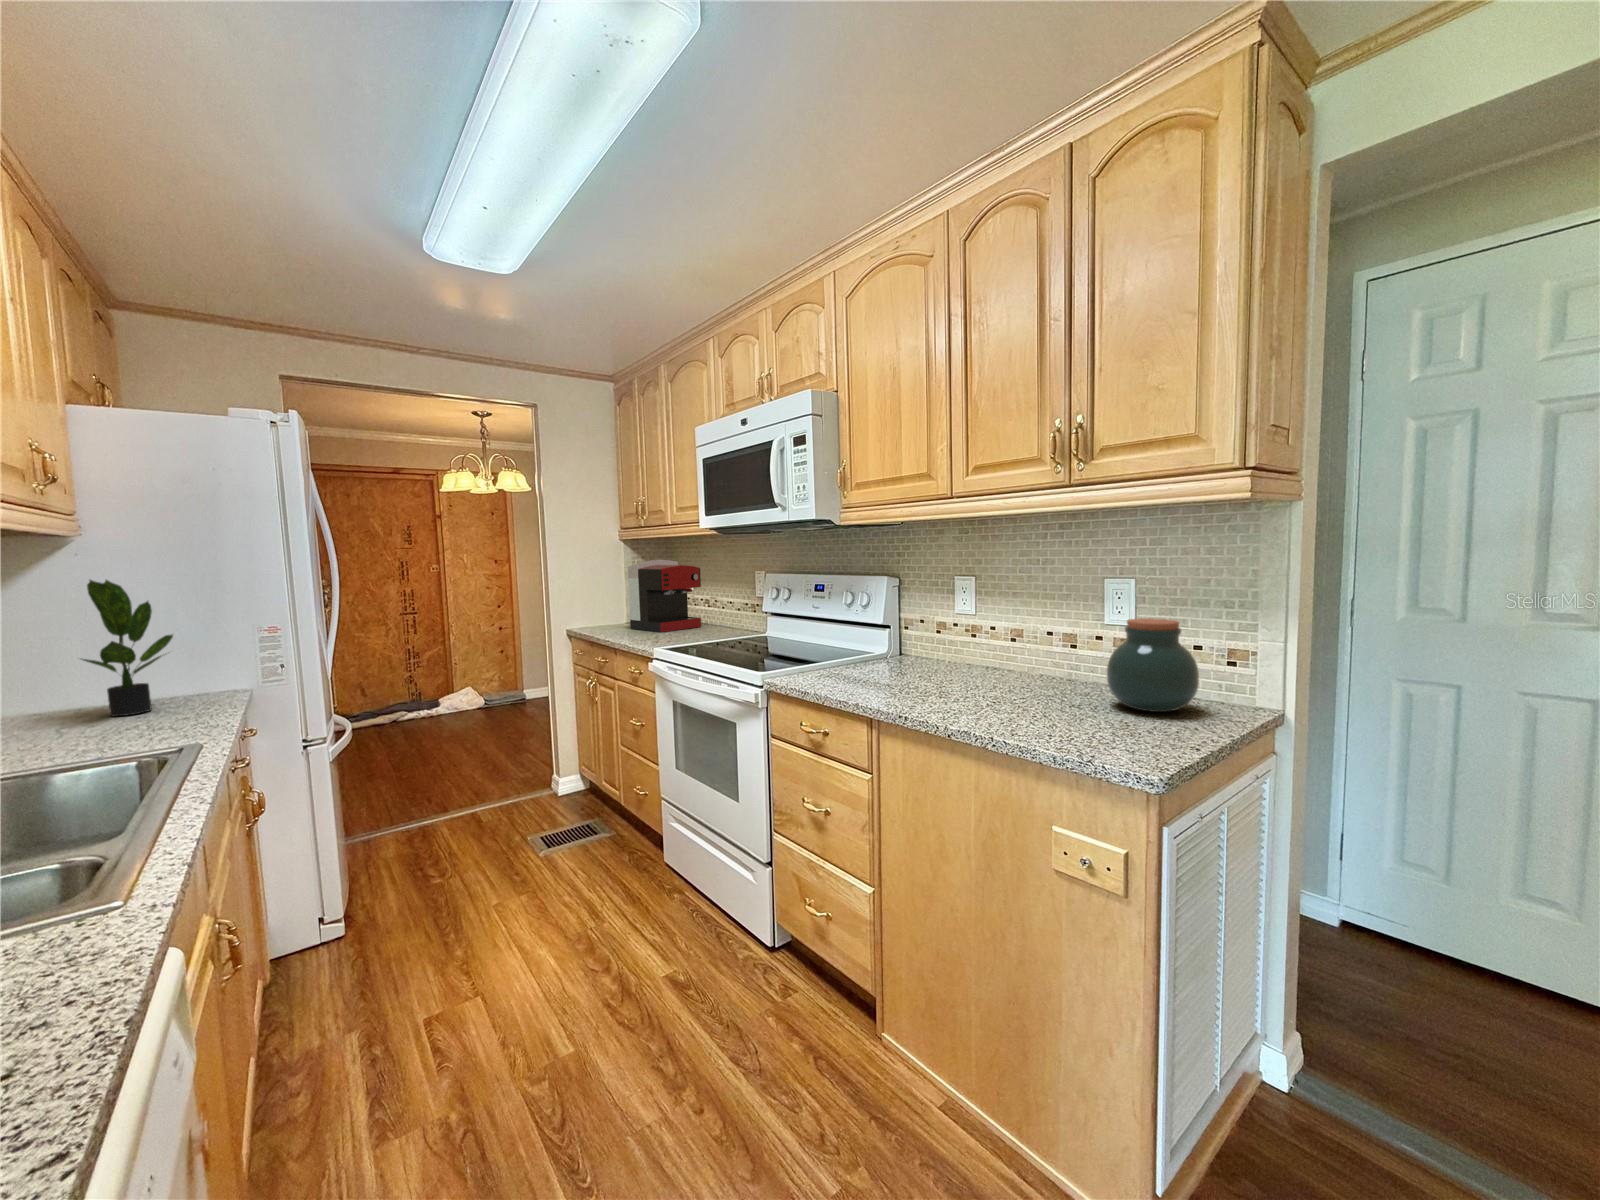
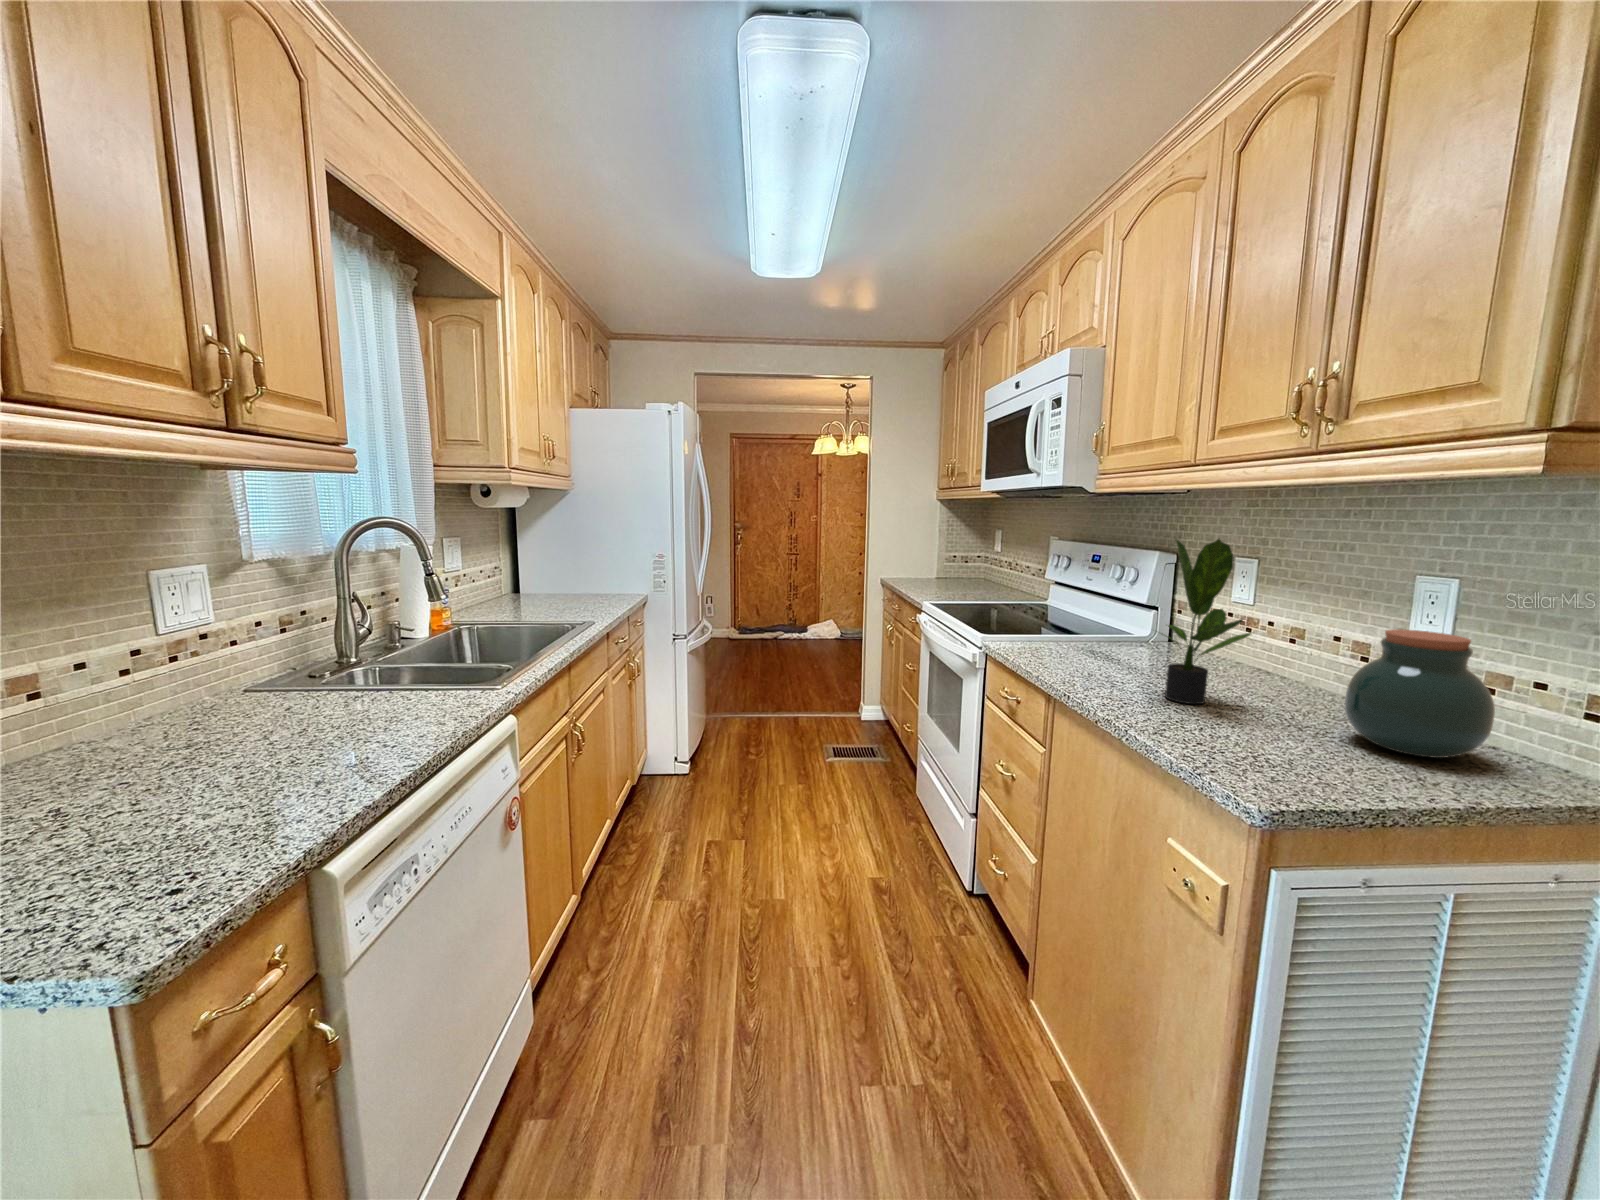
coffee maker: present [628,560,701,632] -> none [933,520,1003,589]
potted plant: present [81,580,173,716] -> present [1165,539,1251,704]

